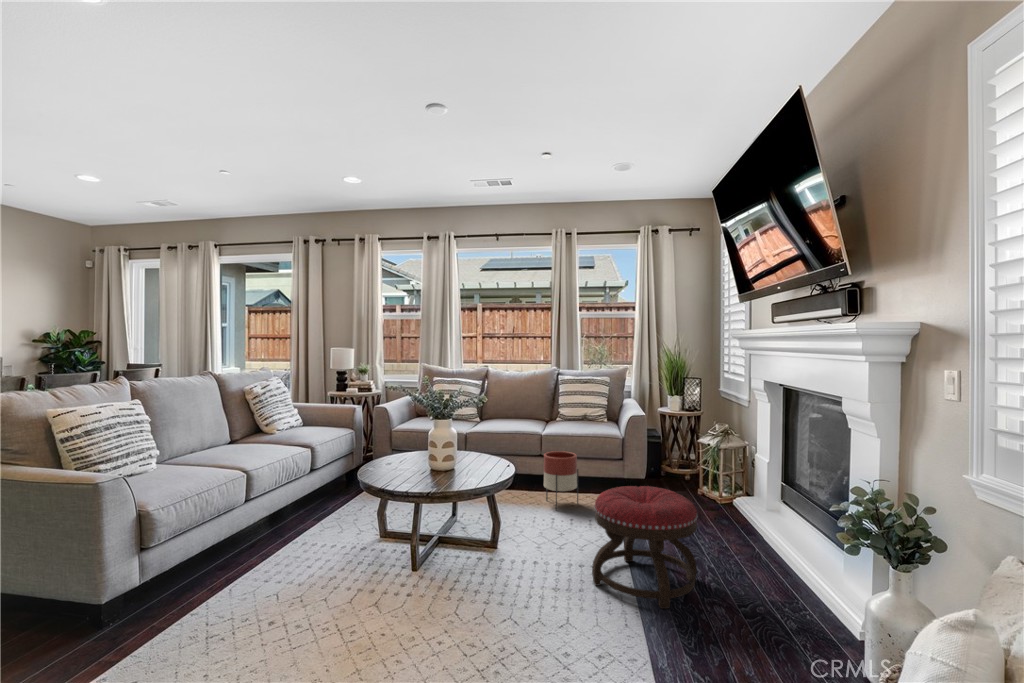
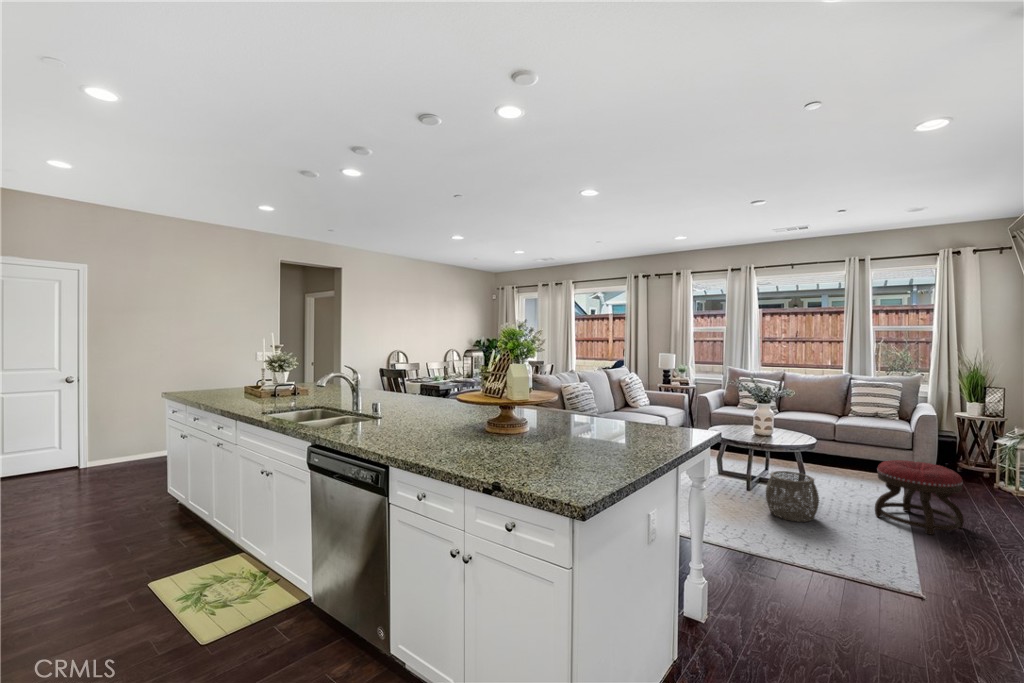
planter: present [544,451,578,510] -> none [836,437,868,479]
woven basket: none [428,535,516,640] -> present [766,471,819,522]

